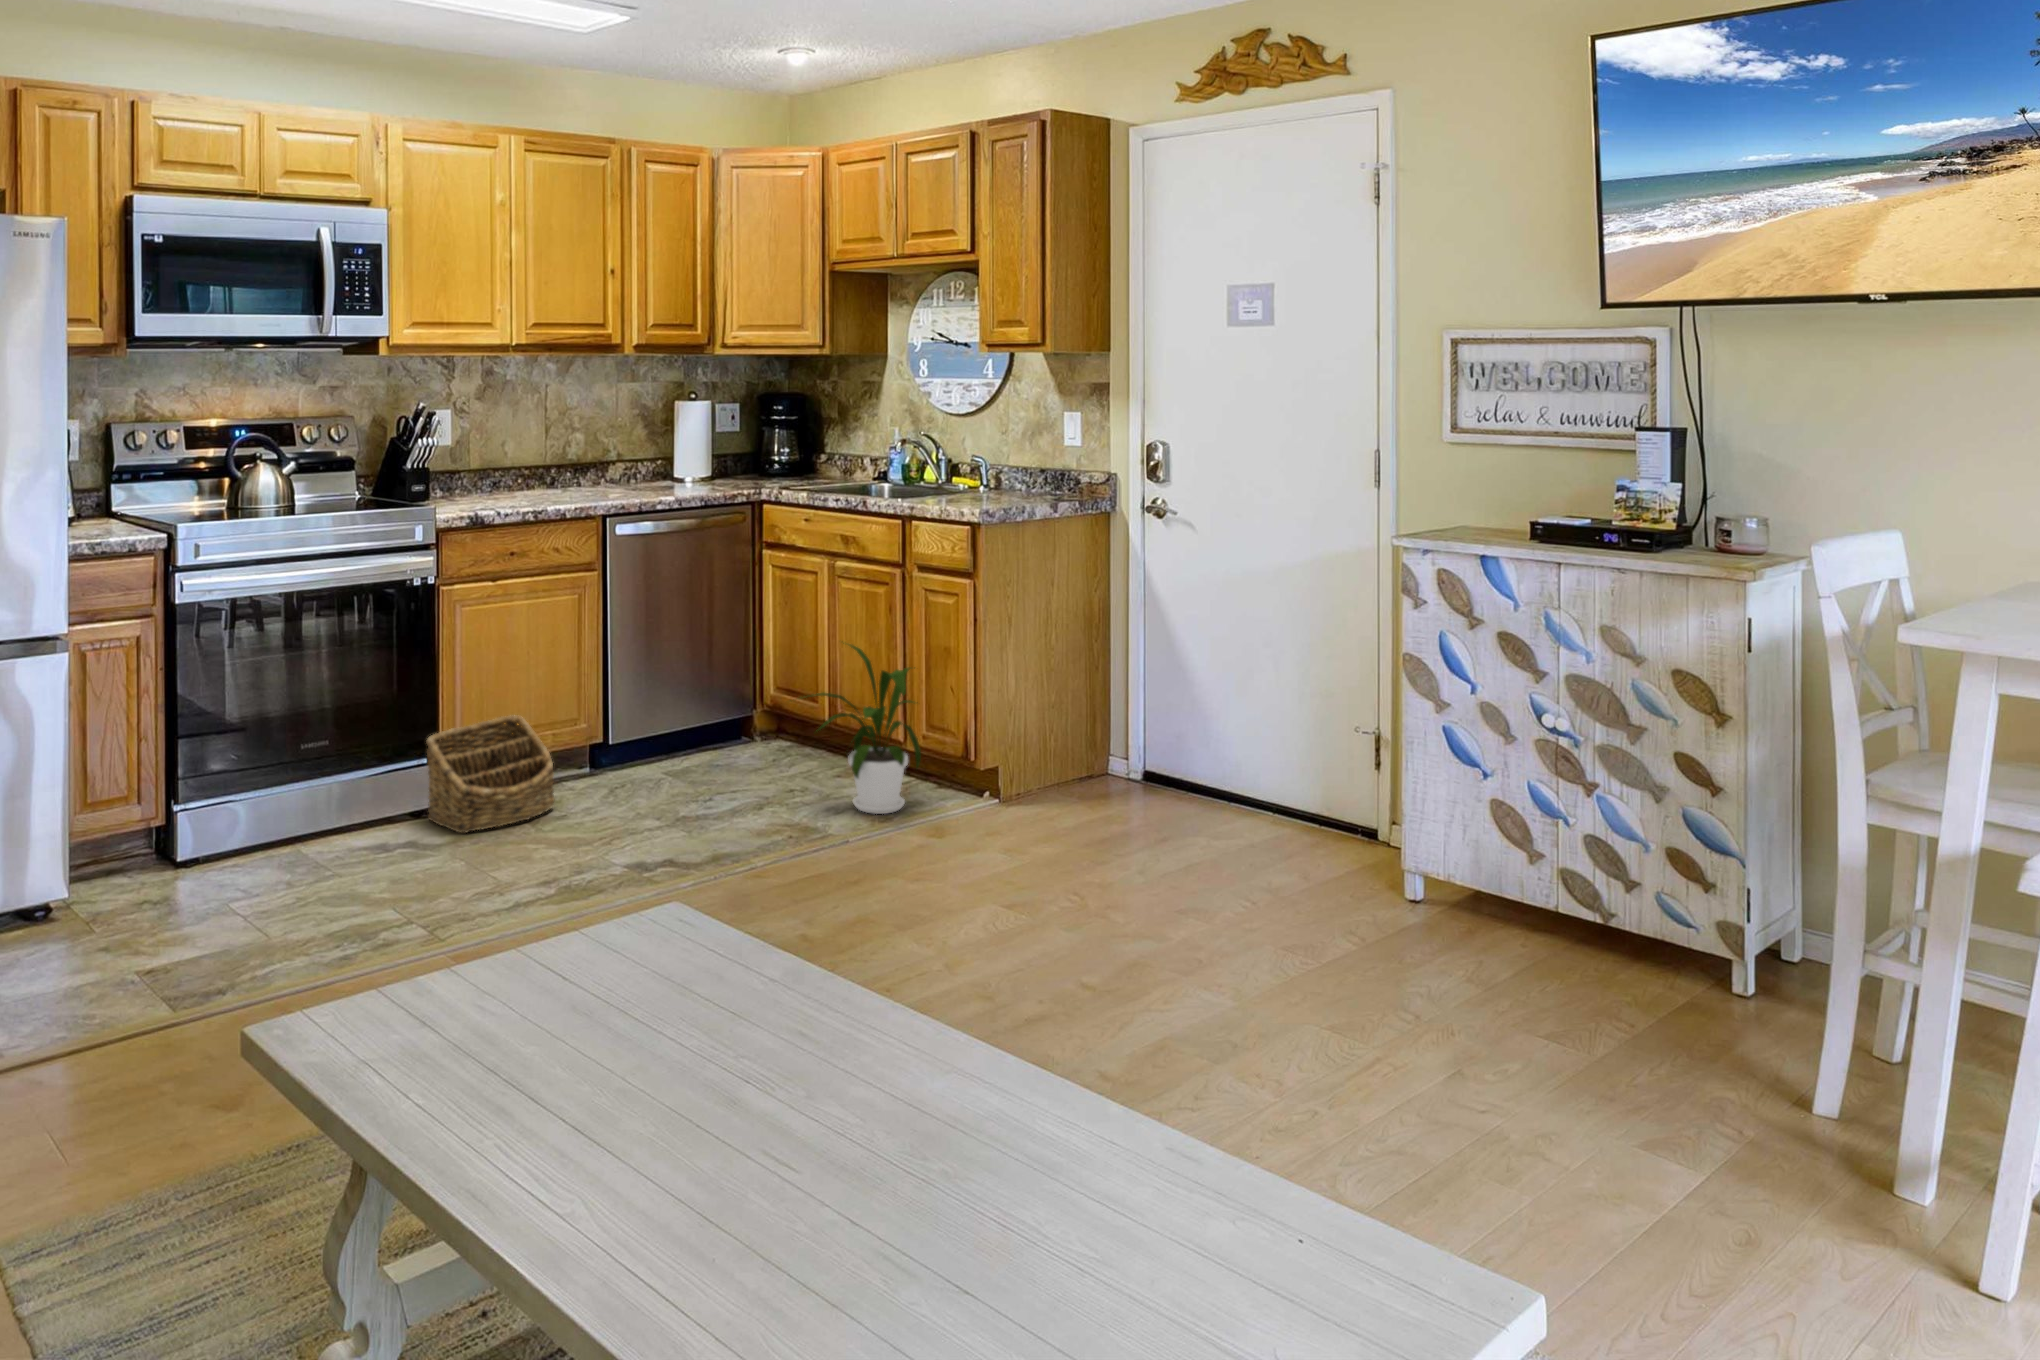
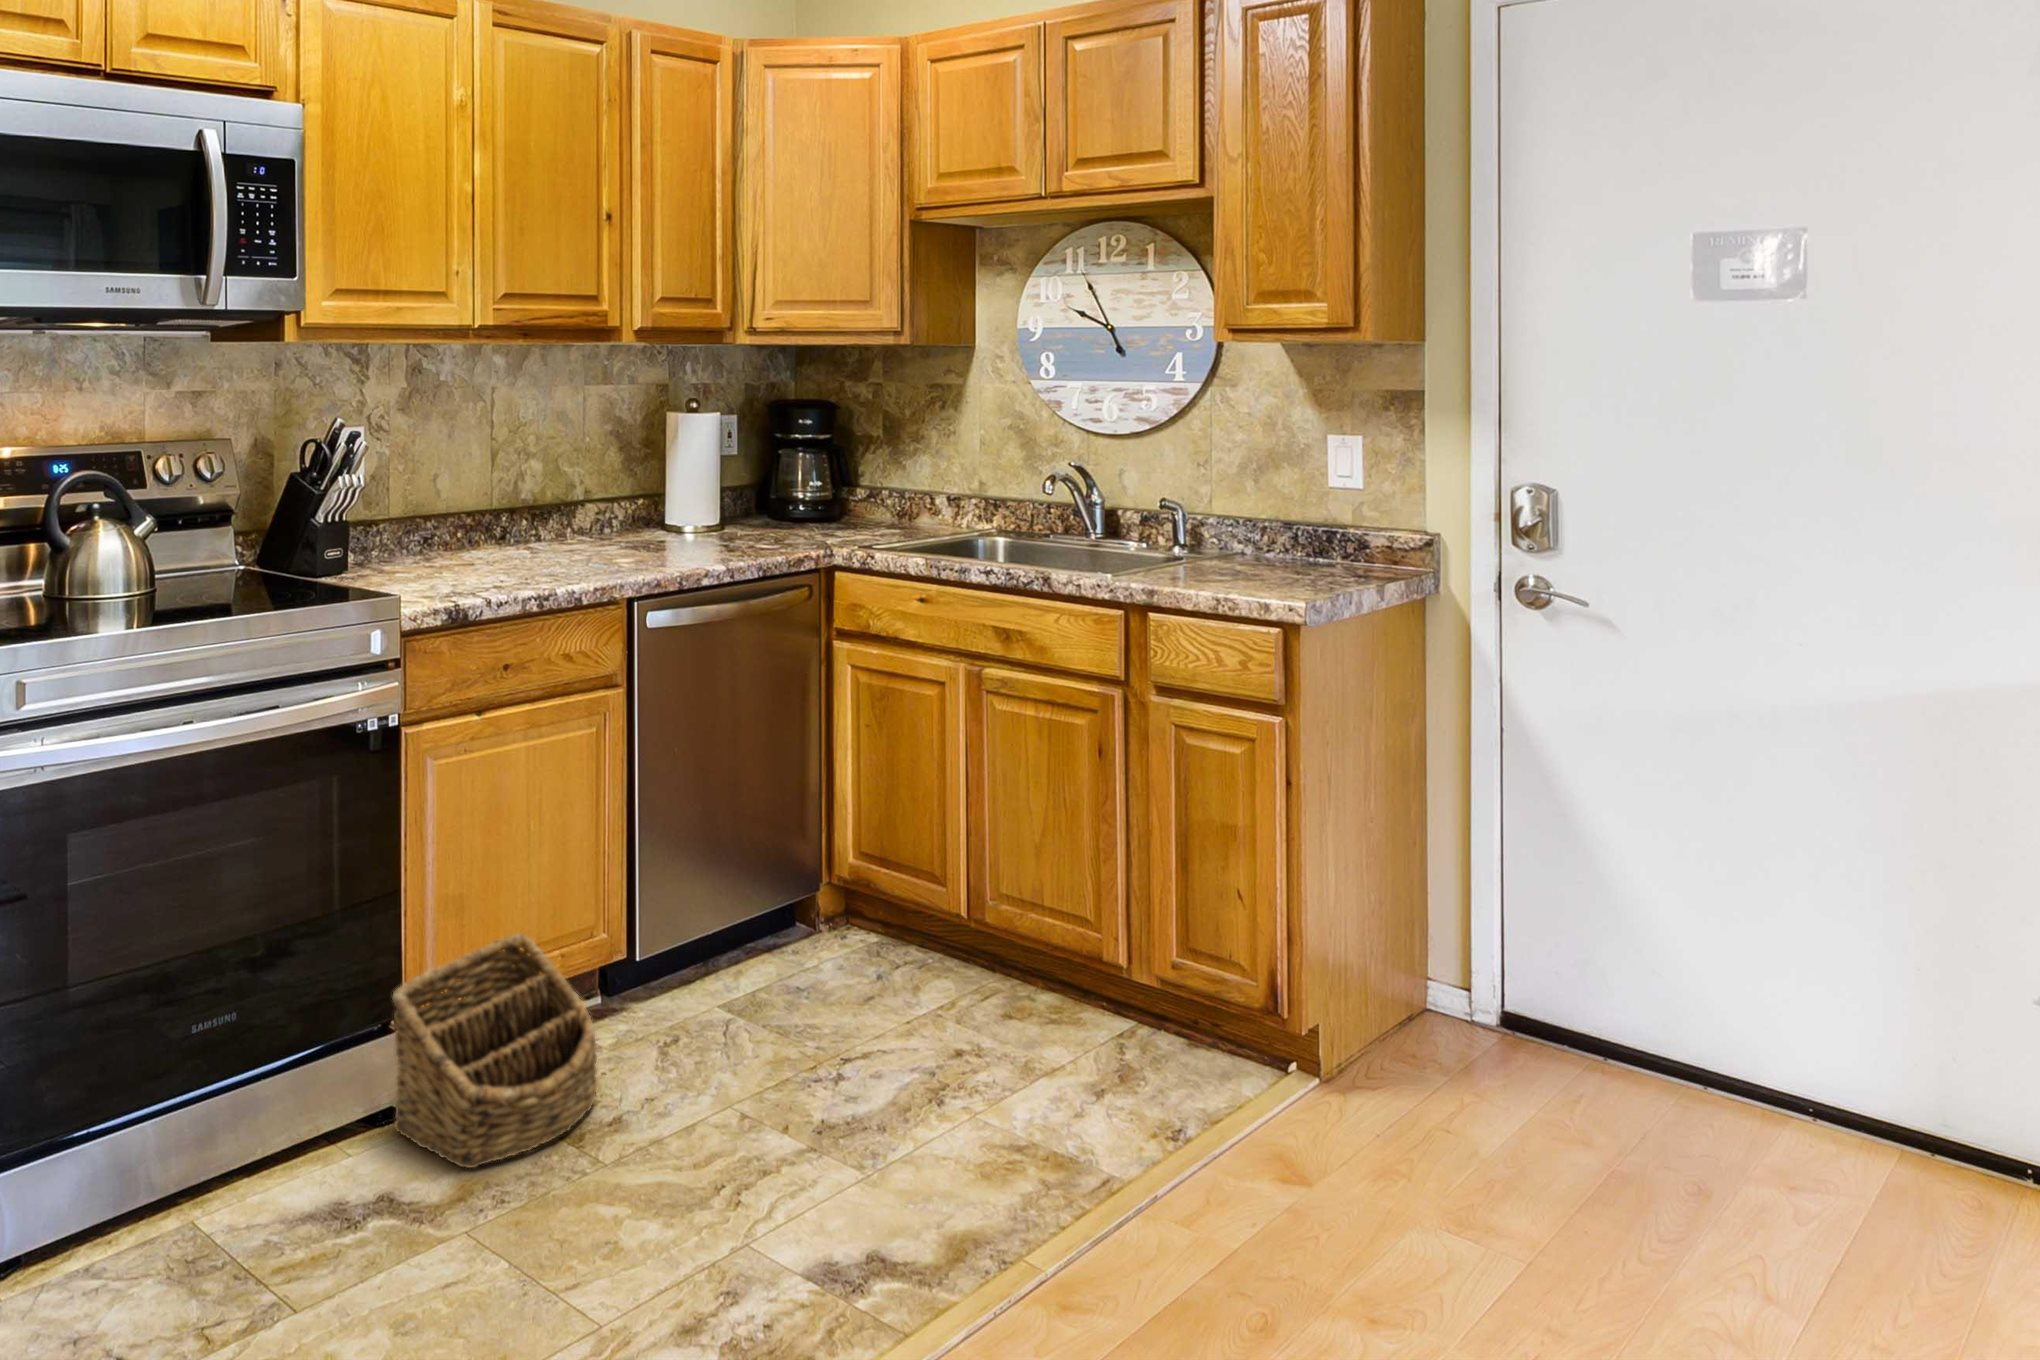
house plant: present [806,645,921,814] -> none [981,810,1212,1112]

